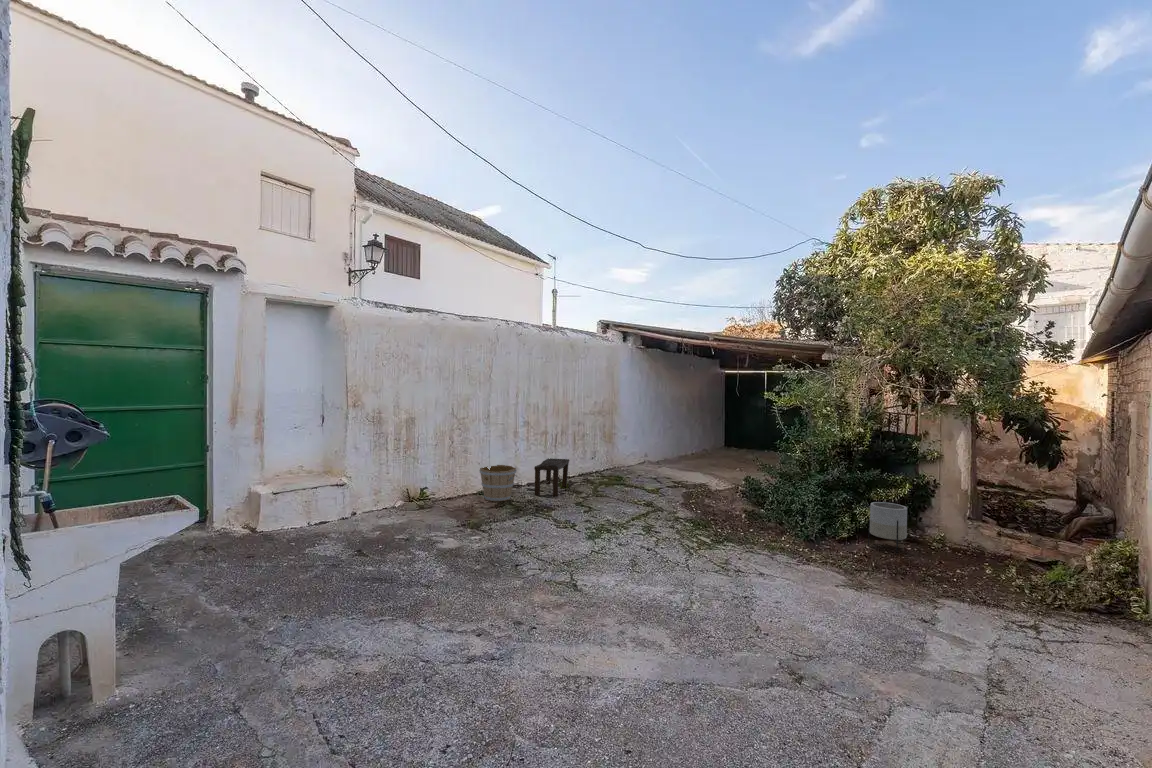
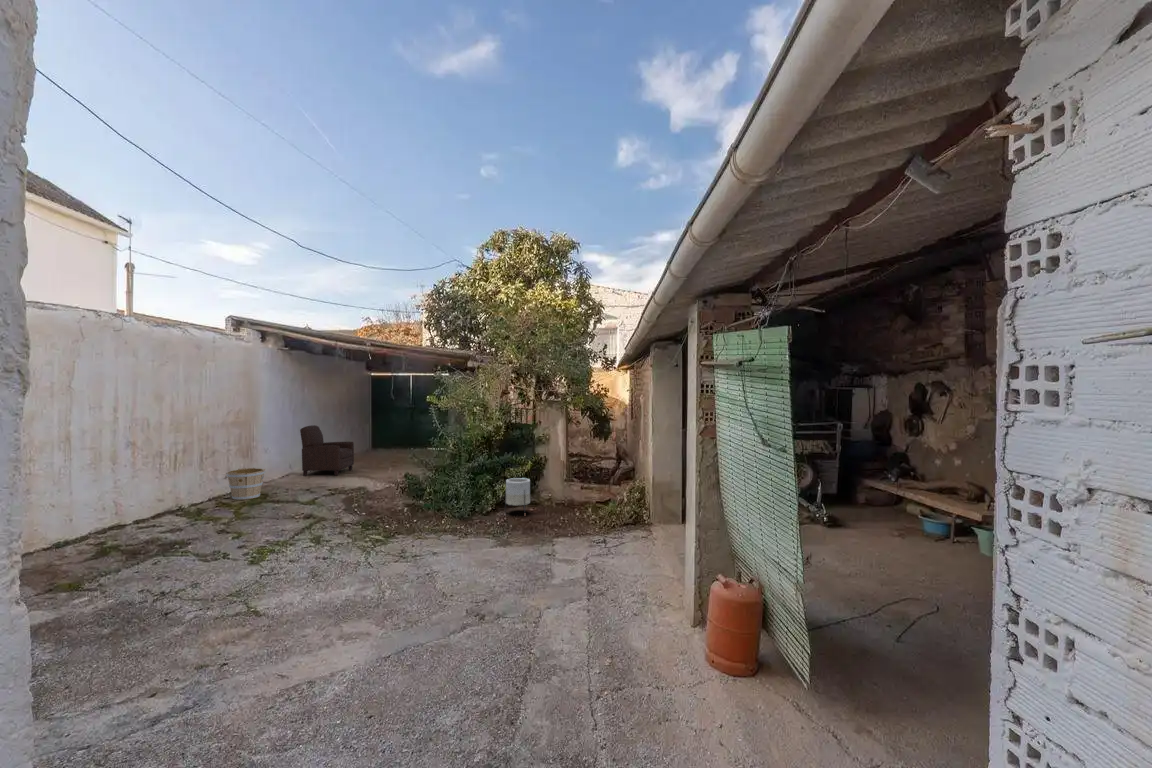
chair: none [658,418,707,469] -> present [300,425,354,476]
bench: present [534,458,569,496] -> none [151,483,198,532]
wooden bucket: present [479,465,516,501] -> present [226,468,265,500]

